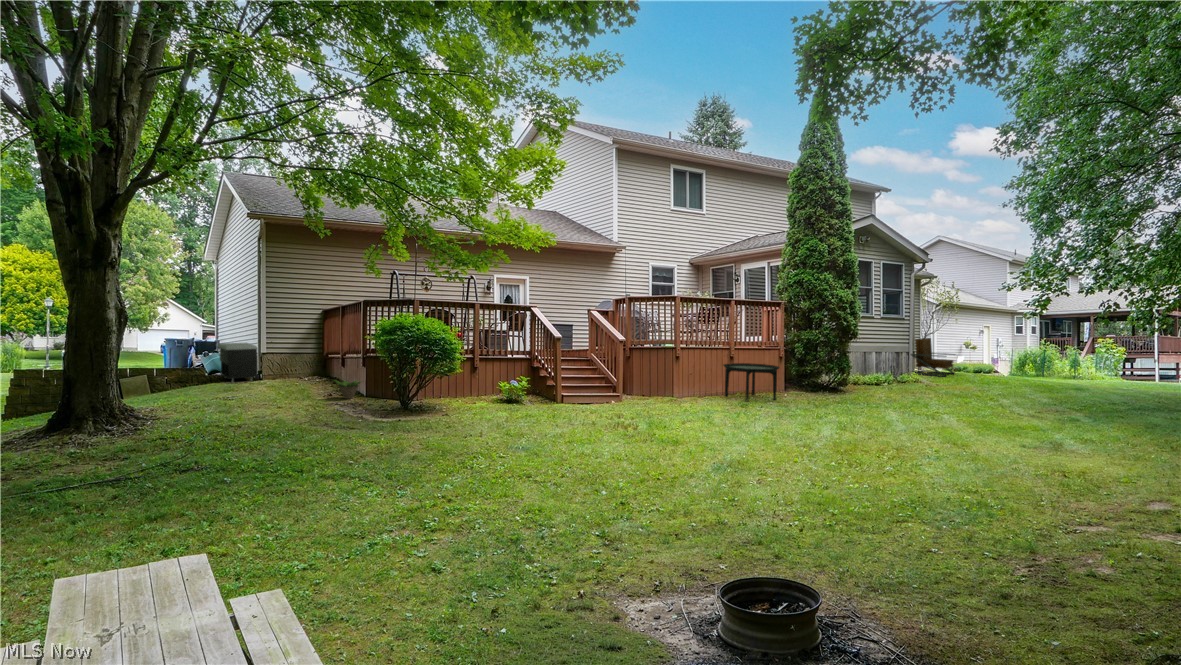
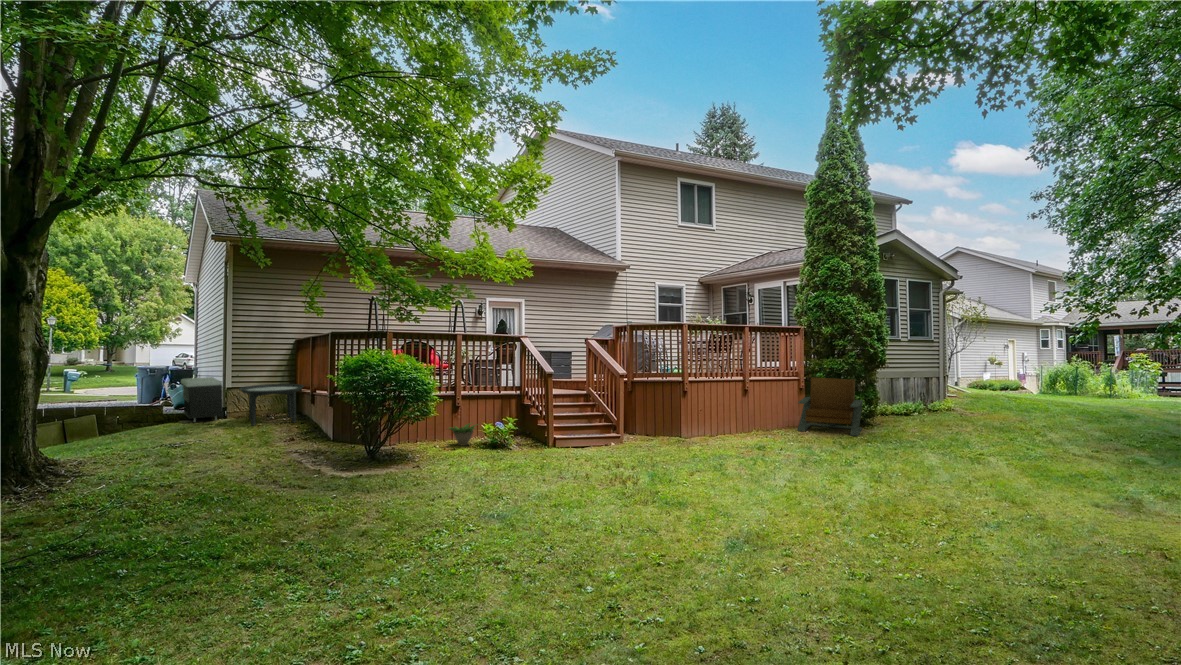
lounge chair: present [911,338,955,377] -> present [798,377,863,436]
round table: present [724,363,779,401] -> present [239,384,304,426]
decorative plant: present [334,380,361,399] -> present [450,423,475,445]

